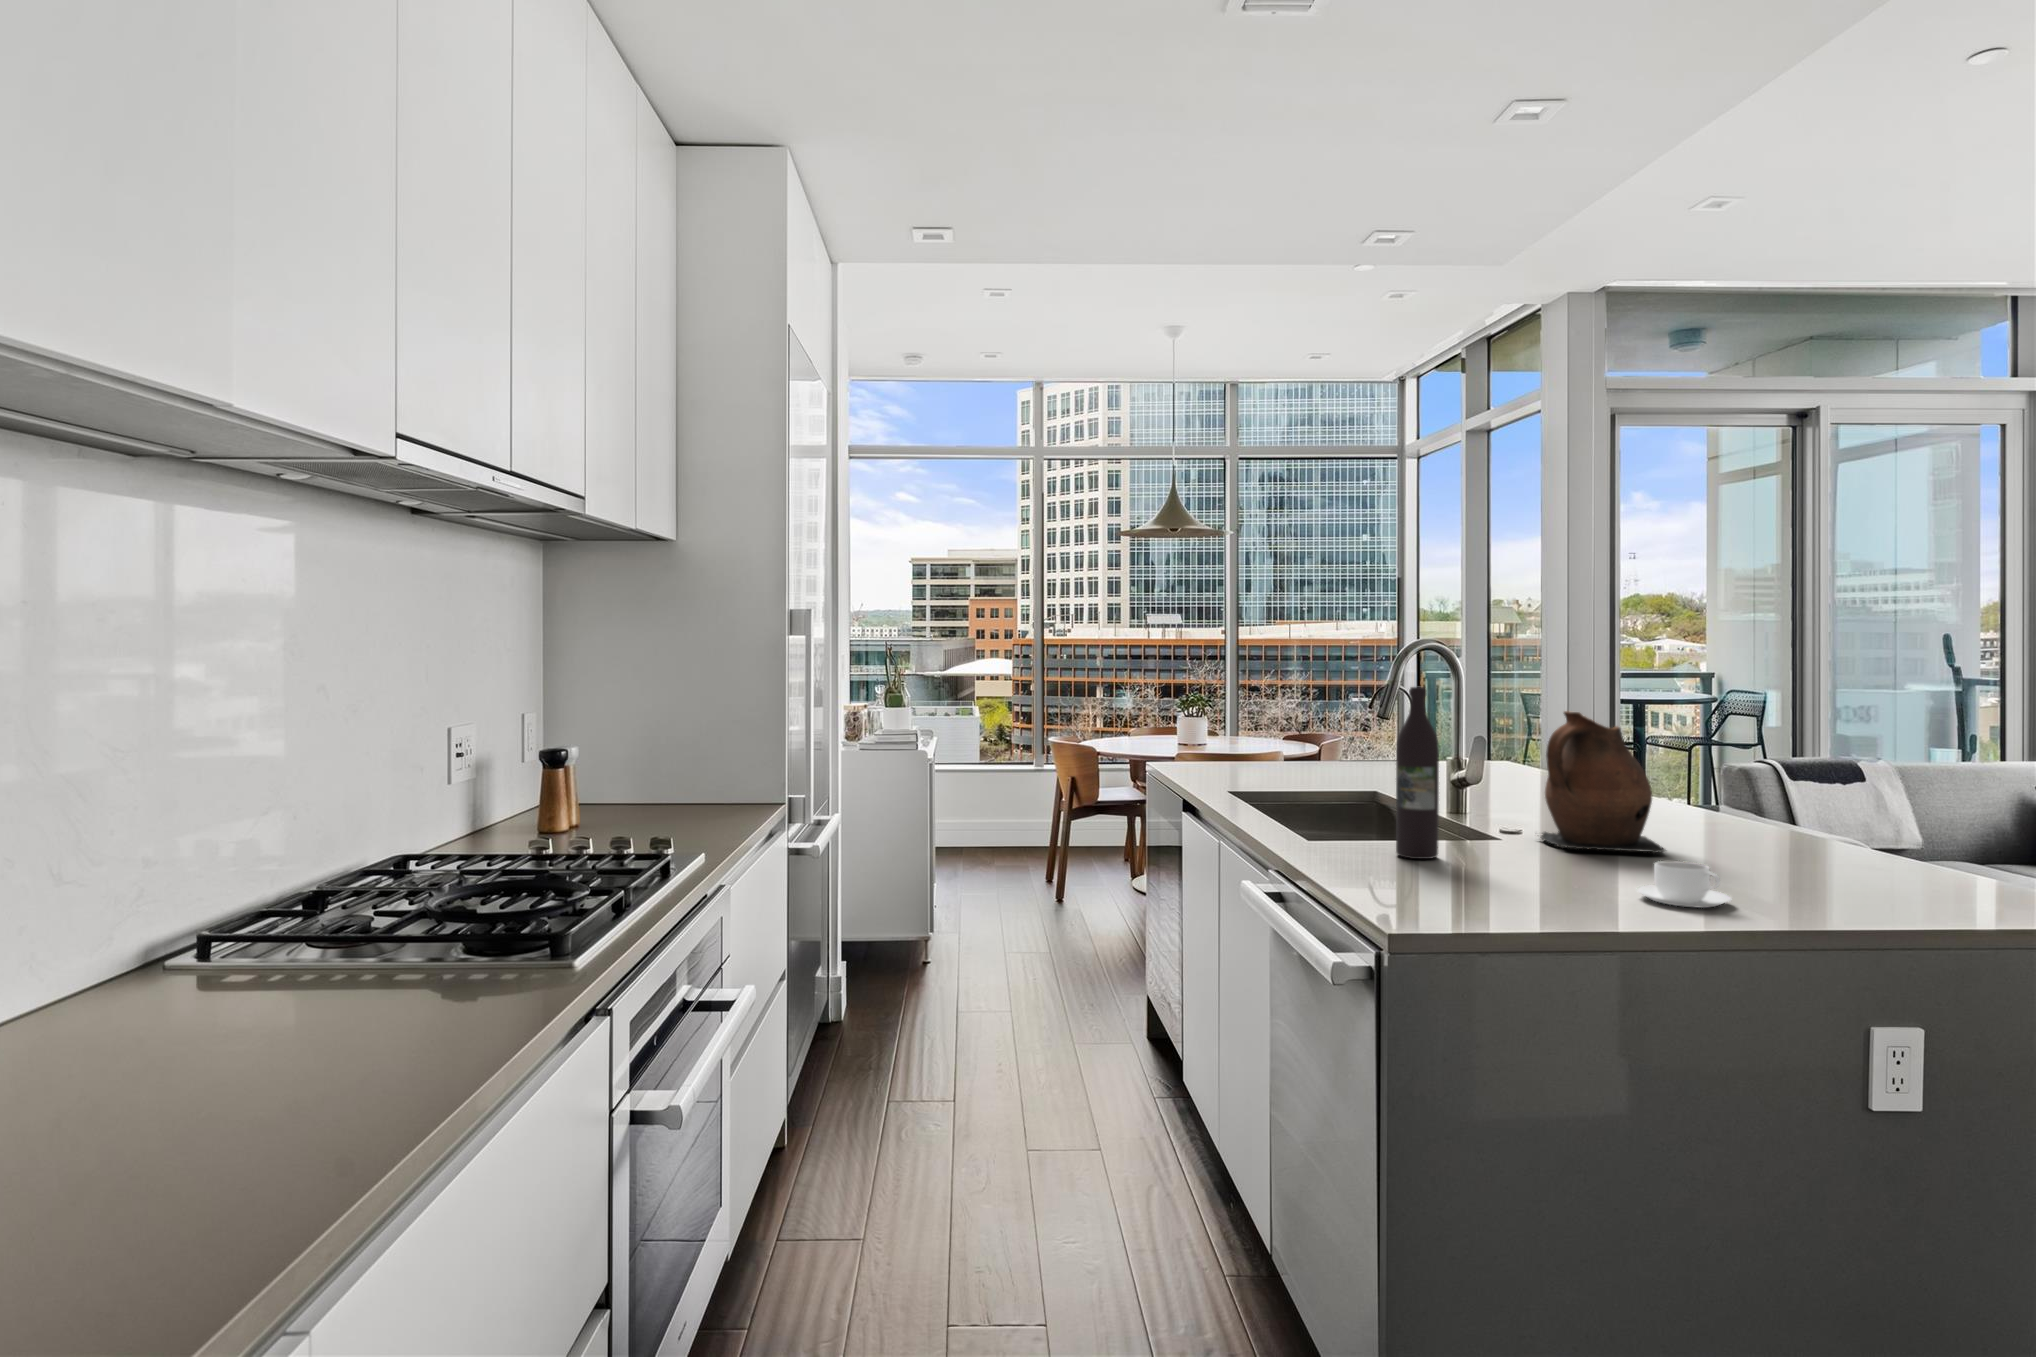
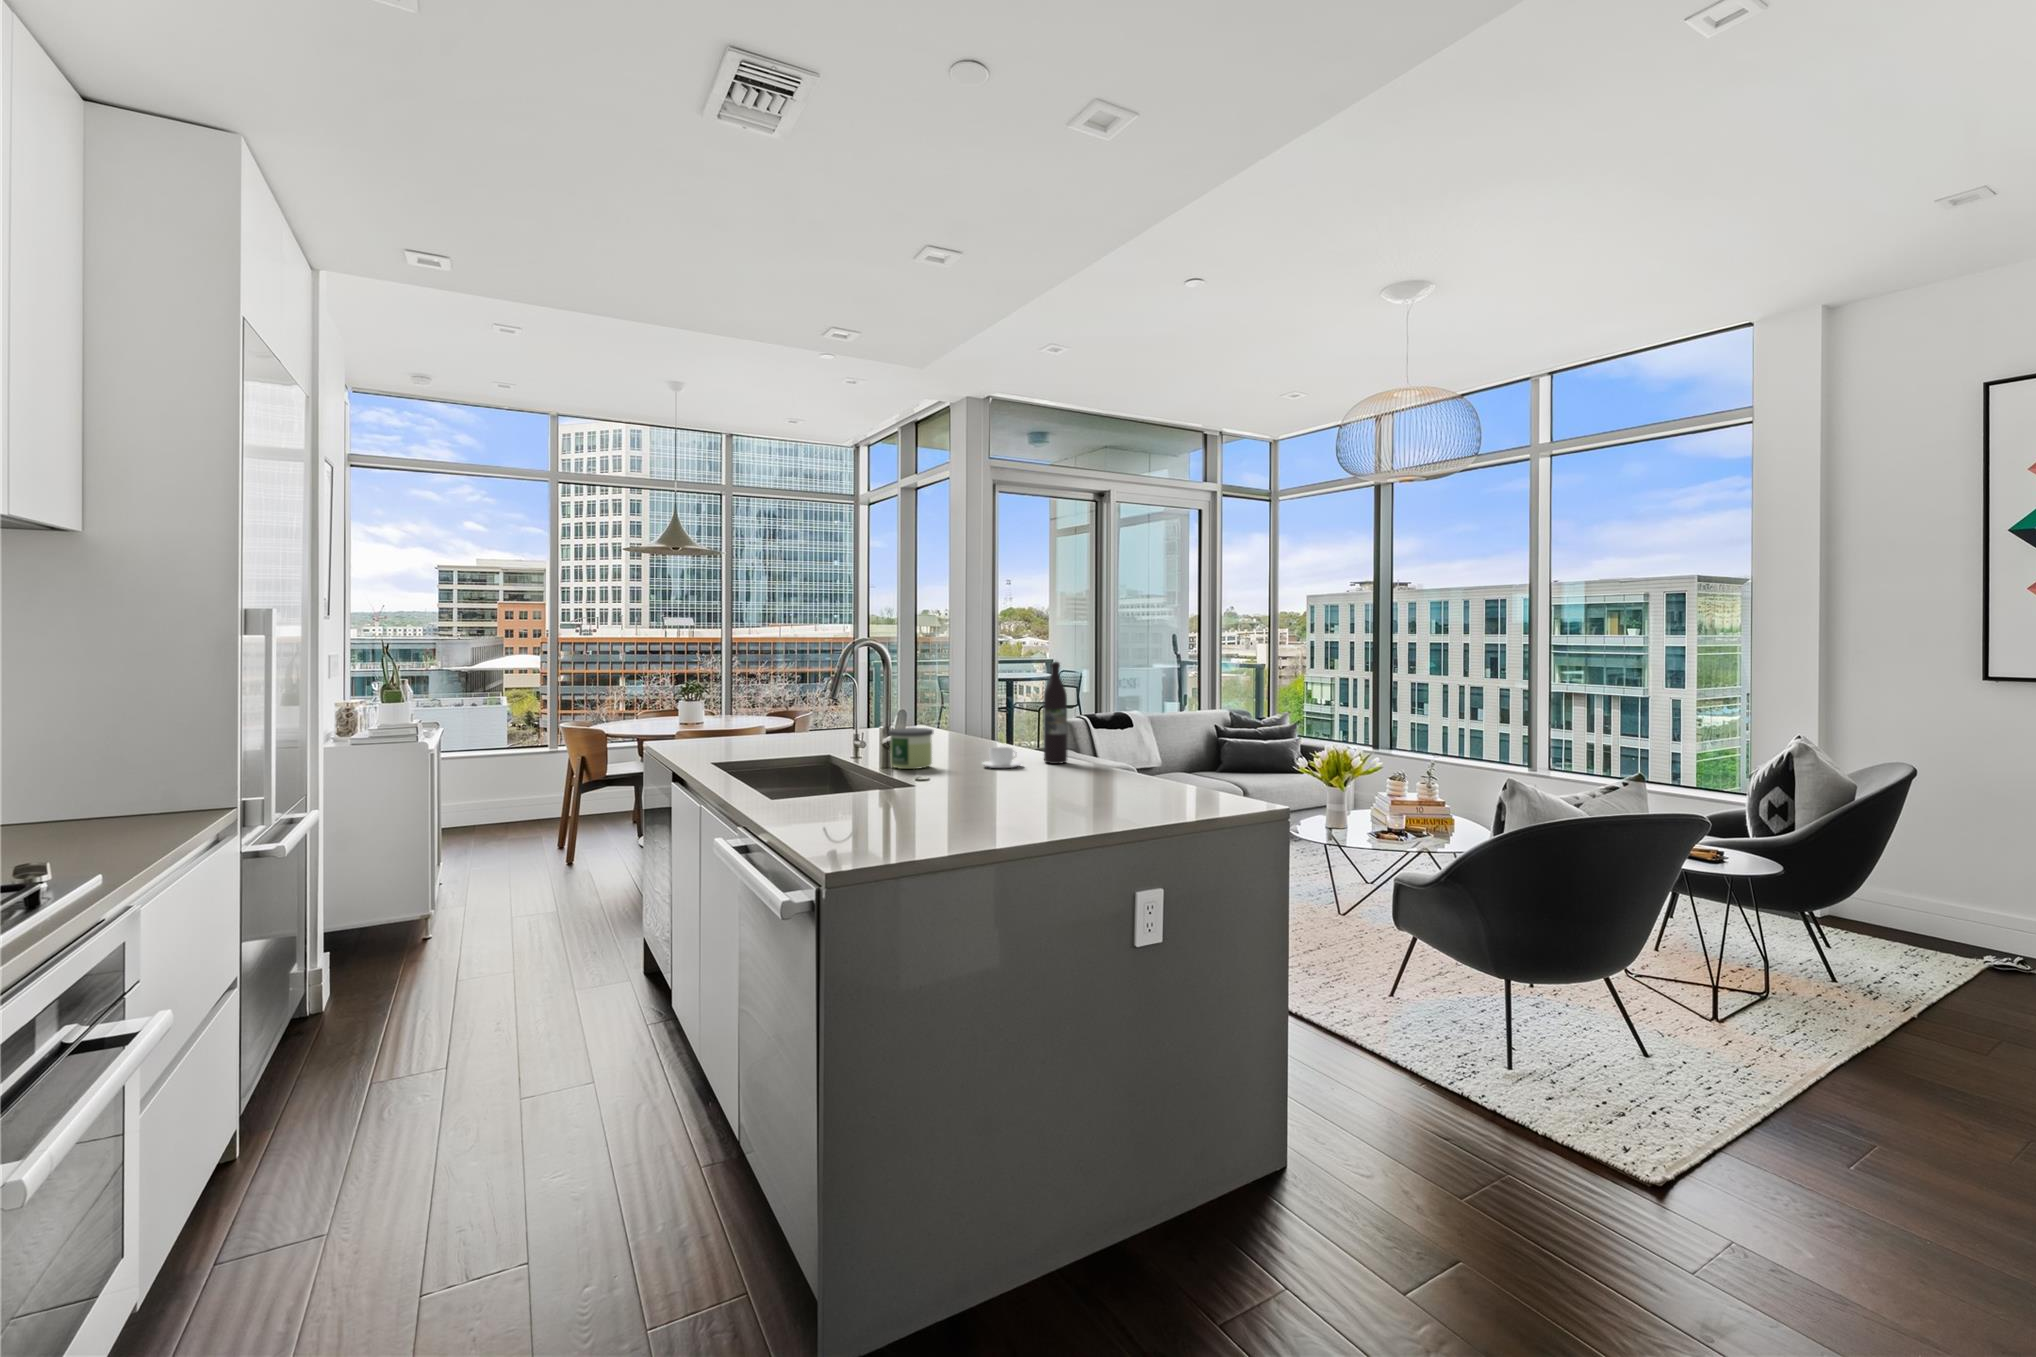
wine bottle: present [1396,687,1439,859] -> present [1043,662,1067,764]
ceramic pitcher: present [1540,711,1665,854] -> none [937,675,1002,751]
candle: none [1445,809,1535,889] -> present [888,728,933,769]

